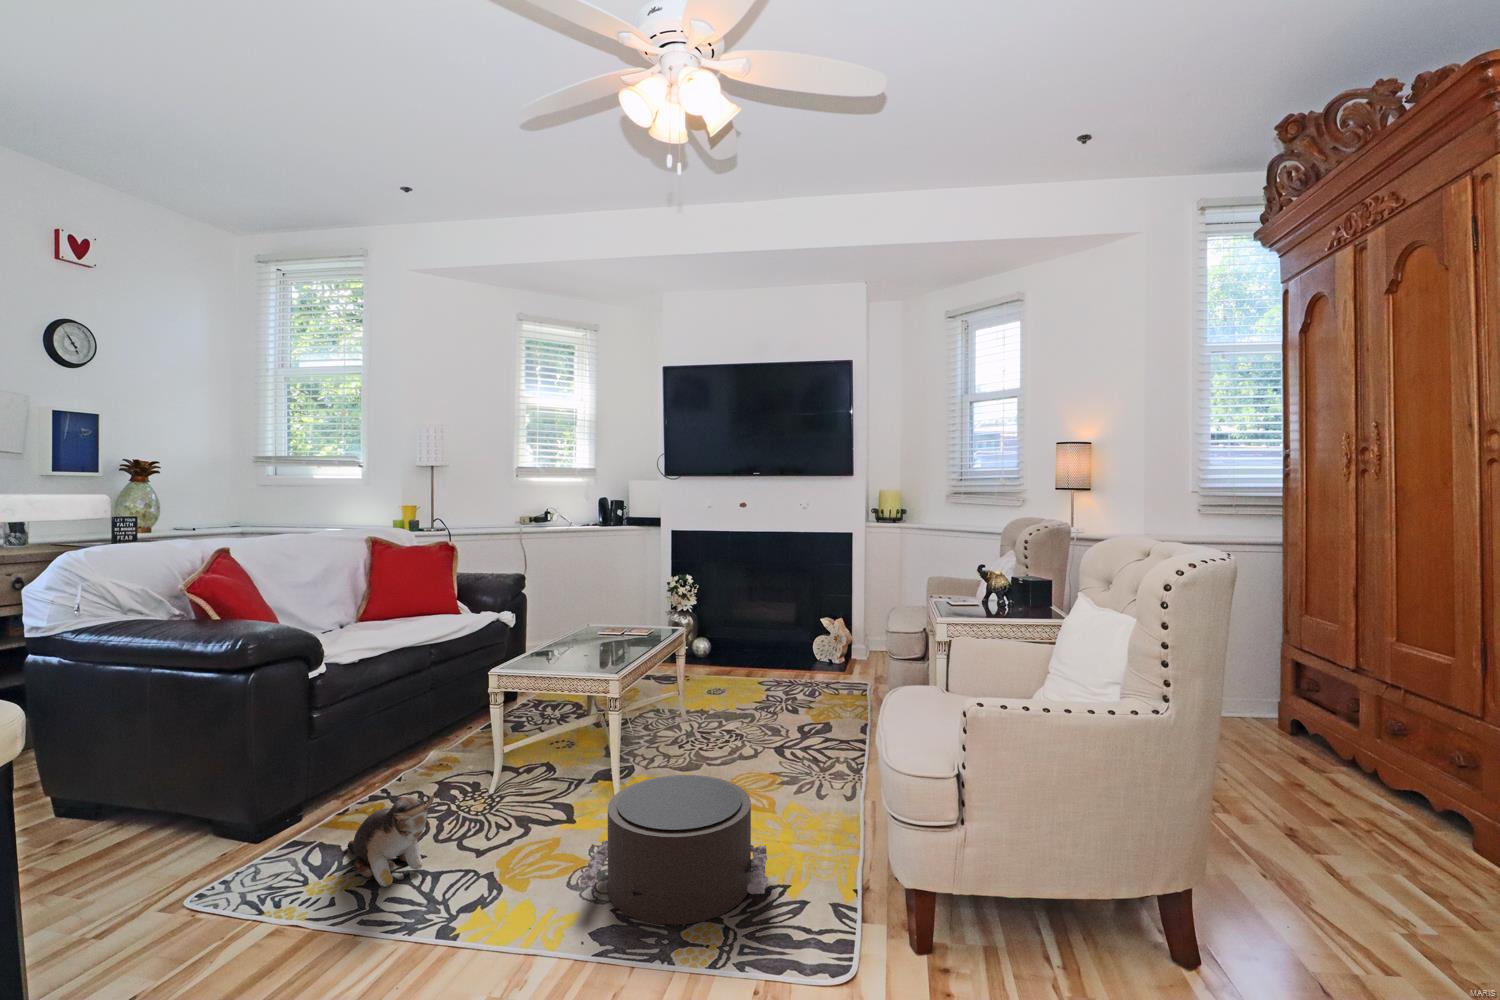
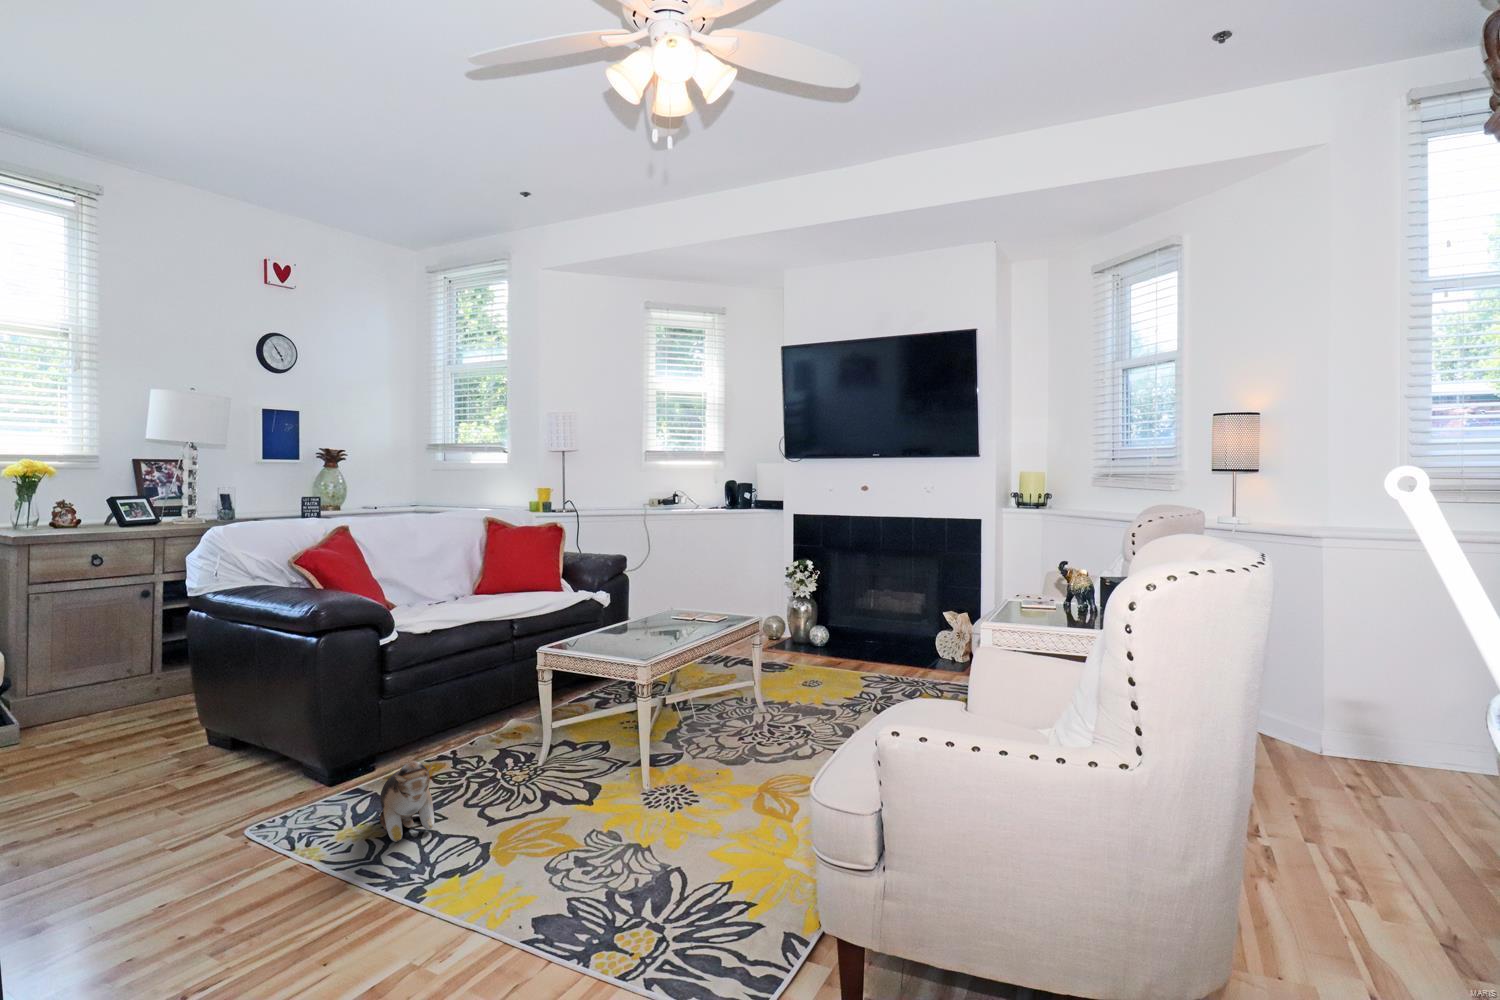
pouf: present [579,775,769,925] -> none [536,769,742,927]

